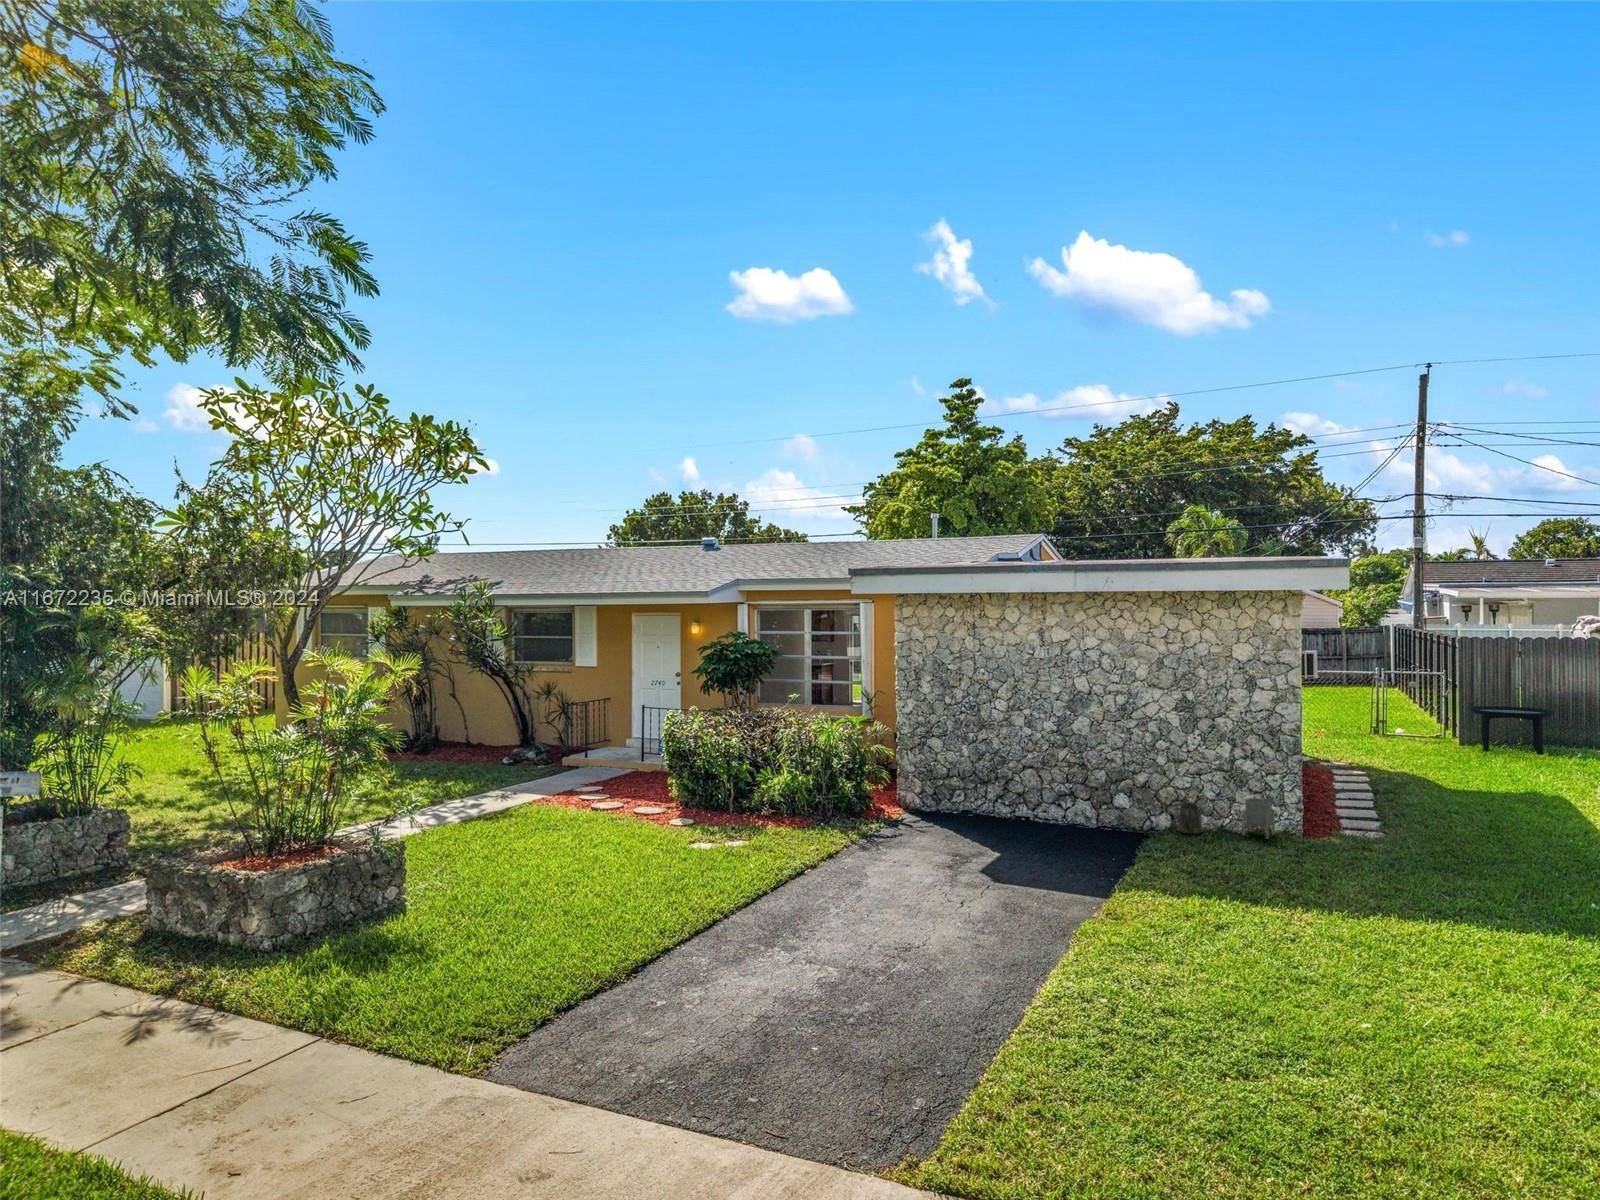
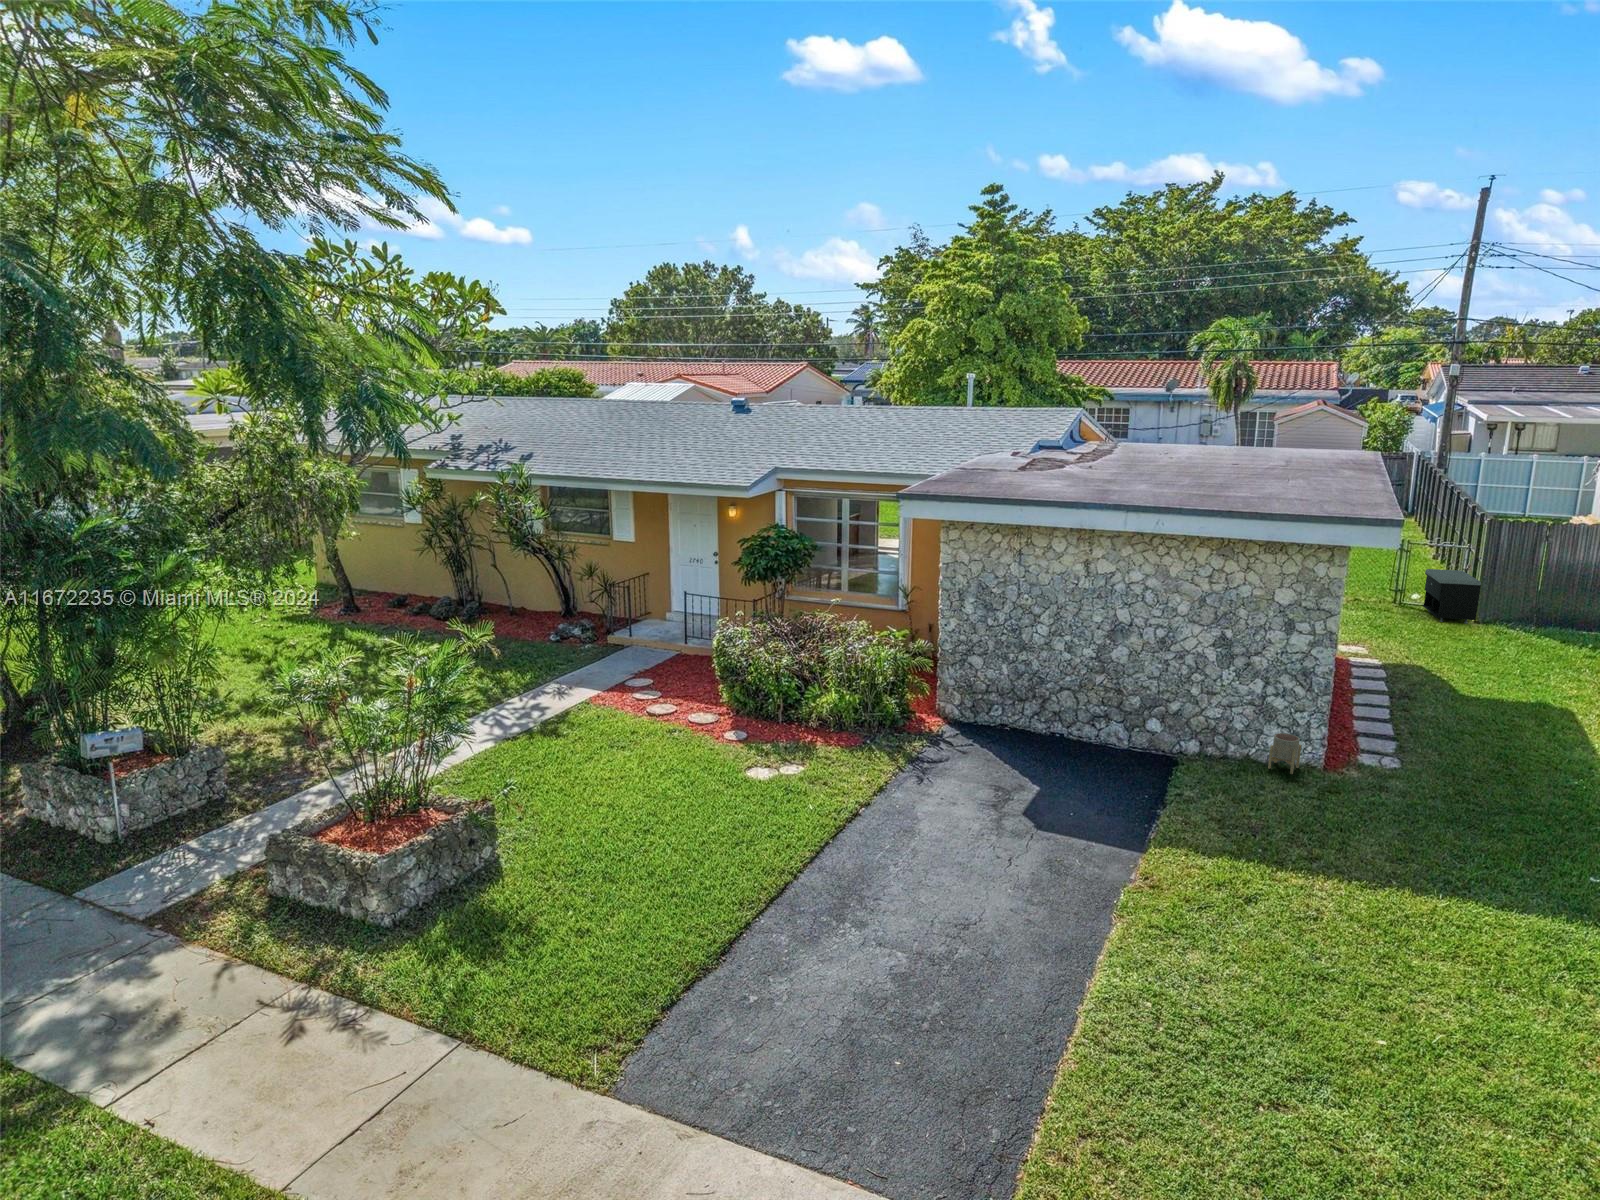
storage bench: none [1397,692,1454,742] -> present [1422,569,1481,623]
round table: present [1469,706,1555,754] -> none [1495,591,1582,645]
watering can: present [1177,802,1203,834] -> none [1206,733,1231,765]

